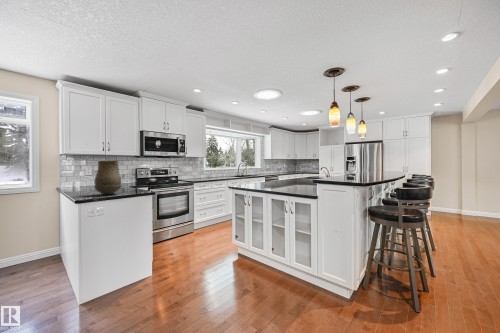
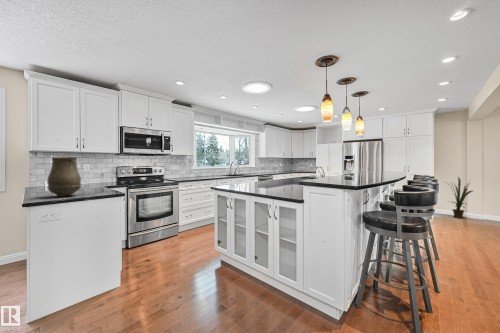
house plant: none [440,176,470,216] -> present [453,177,473,218]

